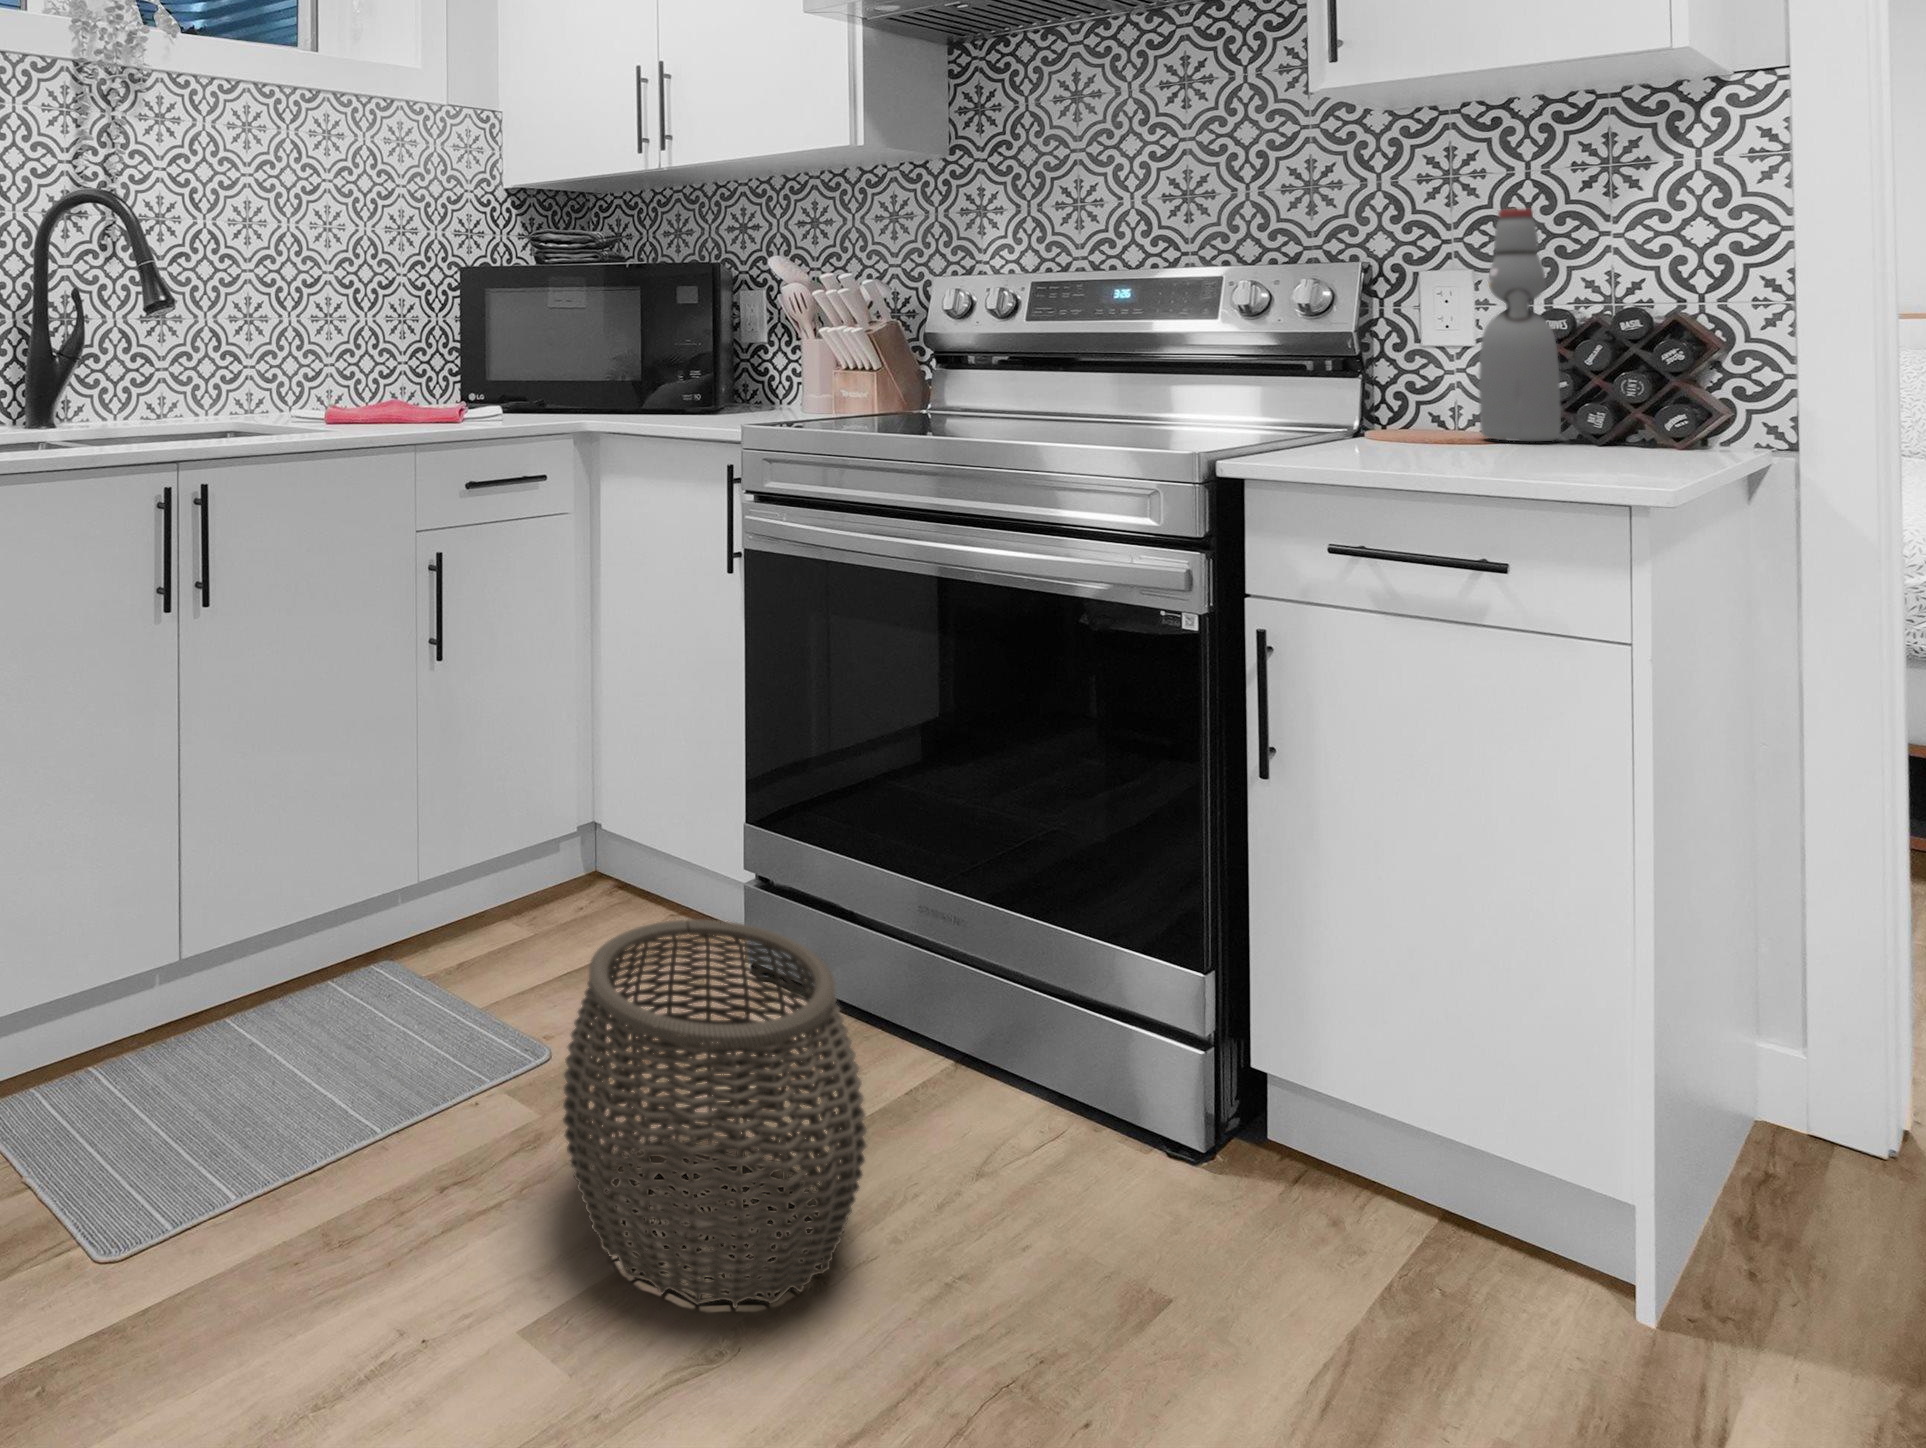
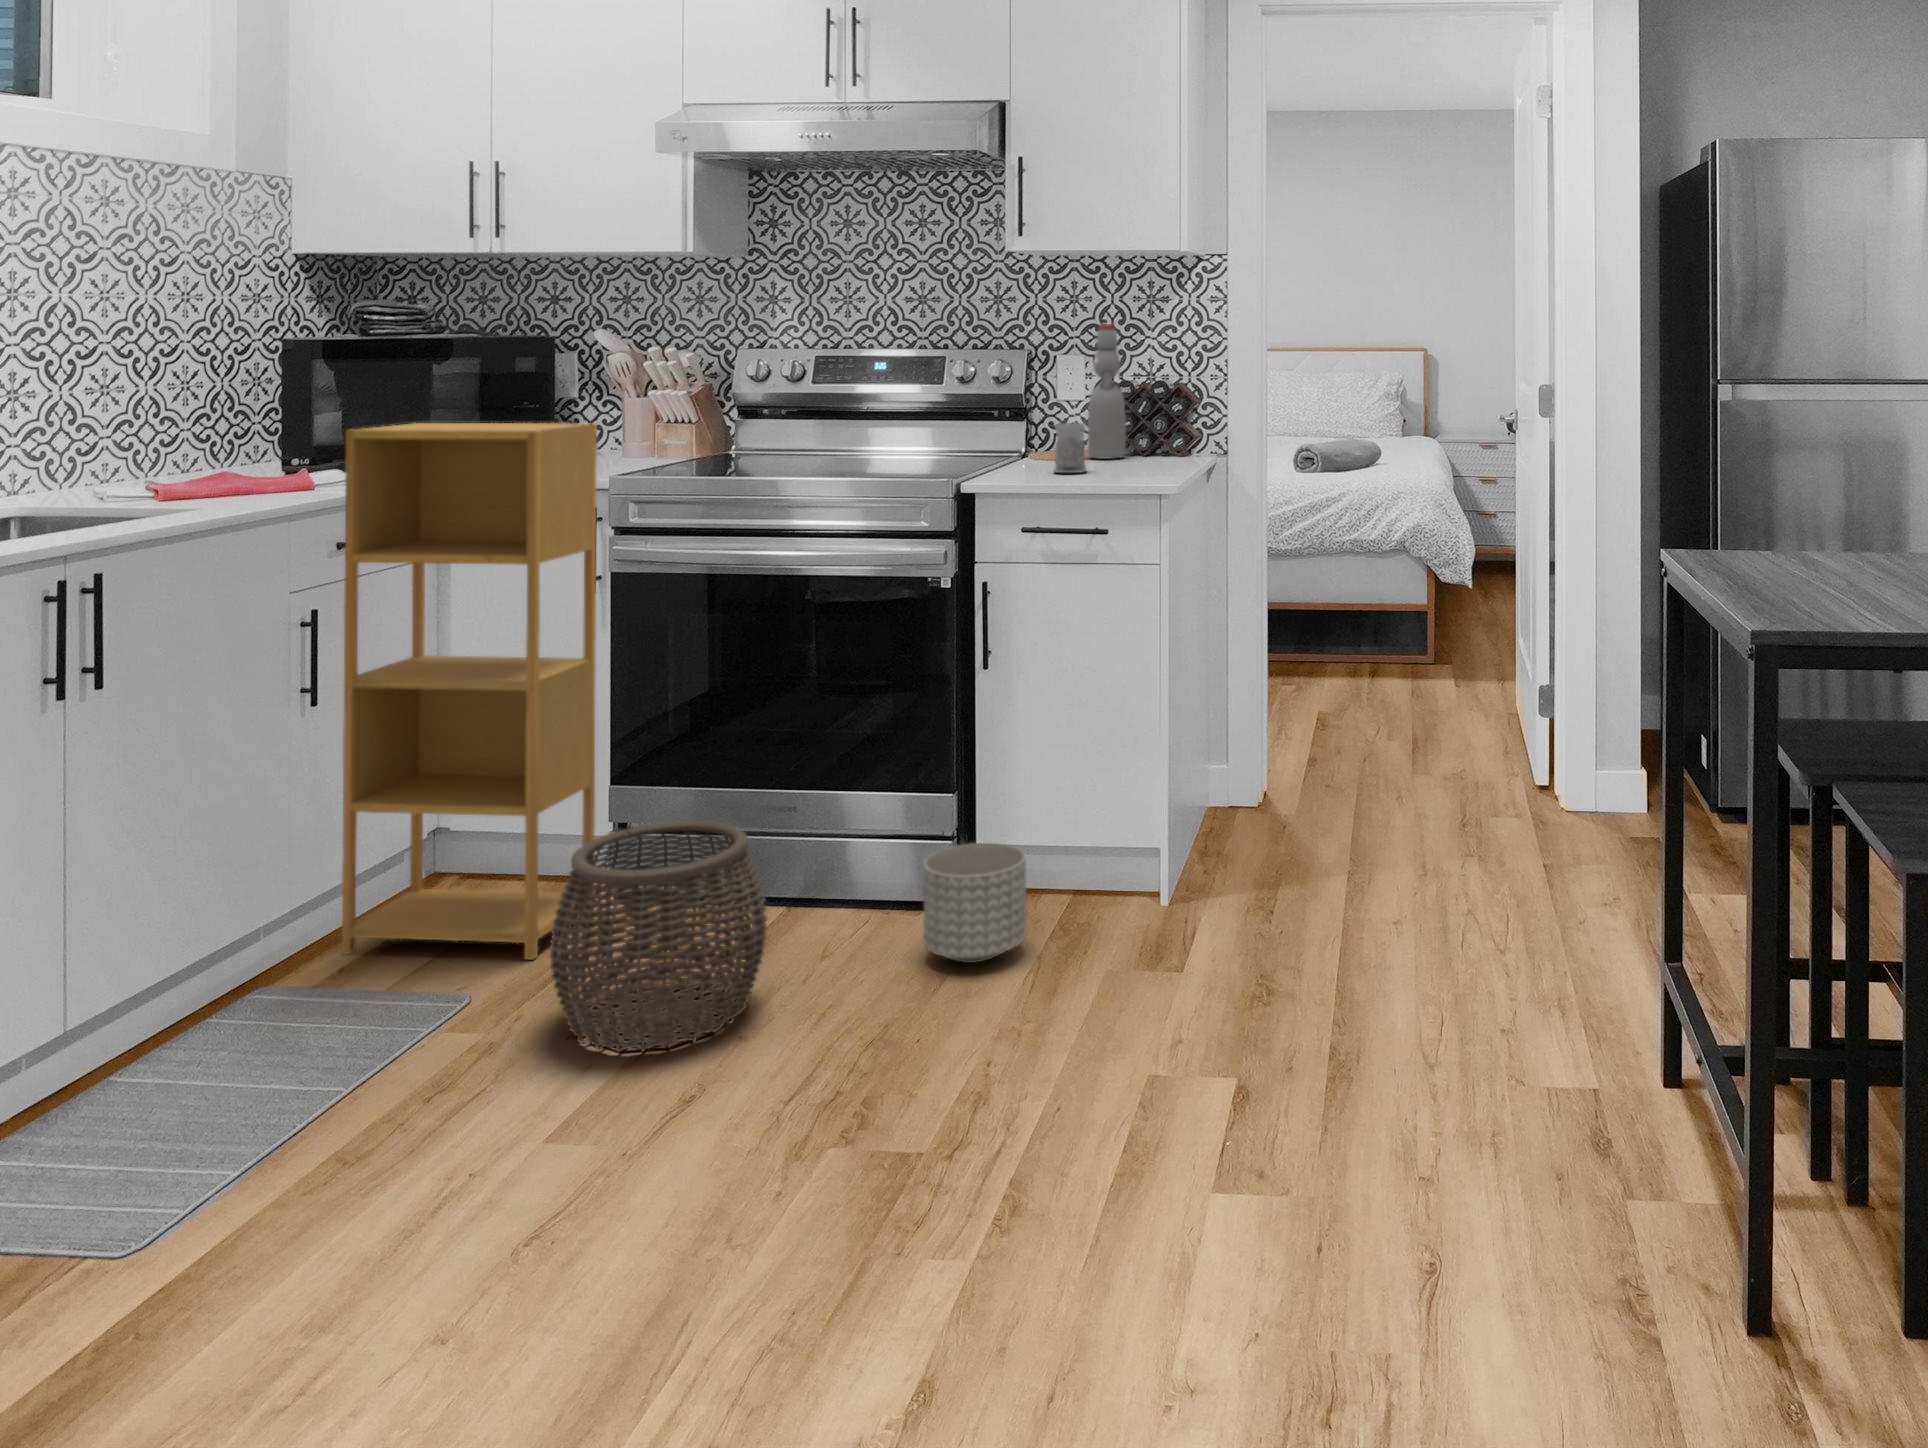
shelving unit: none [450,353,715,1038] -> present [342,423,597,960]
mug: none [1405,374,1477,461] -> present [1054,423,1087,473]
planter: none [1142,1090,1348,1349] -> present [924,843,1026,963]

